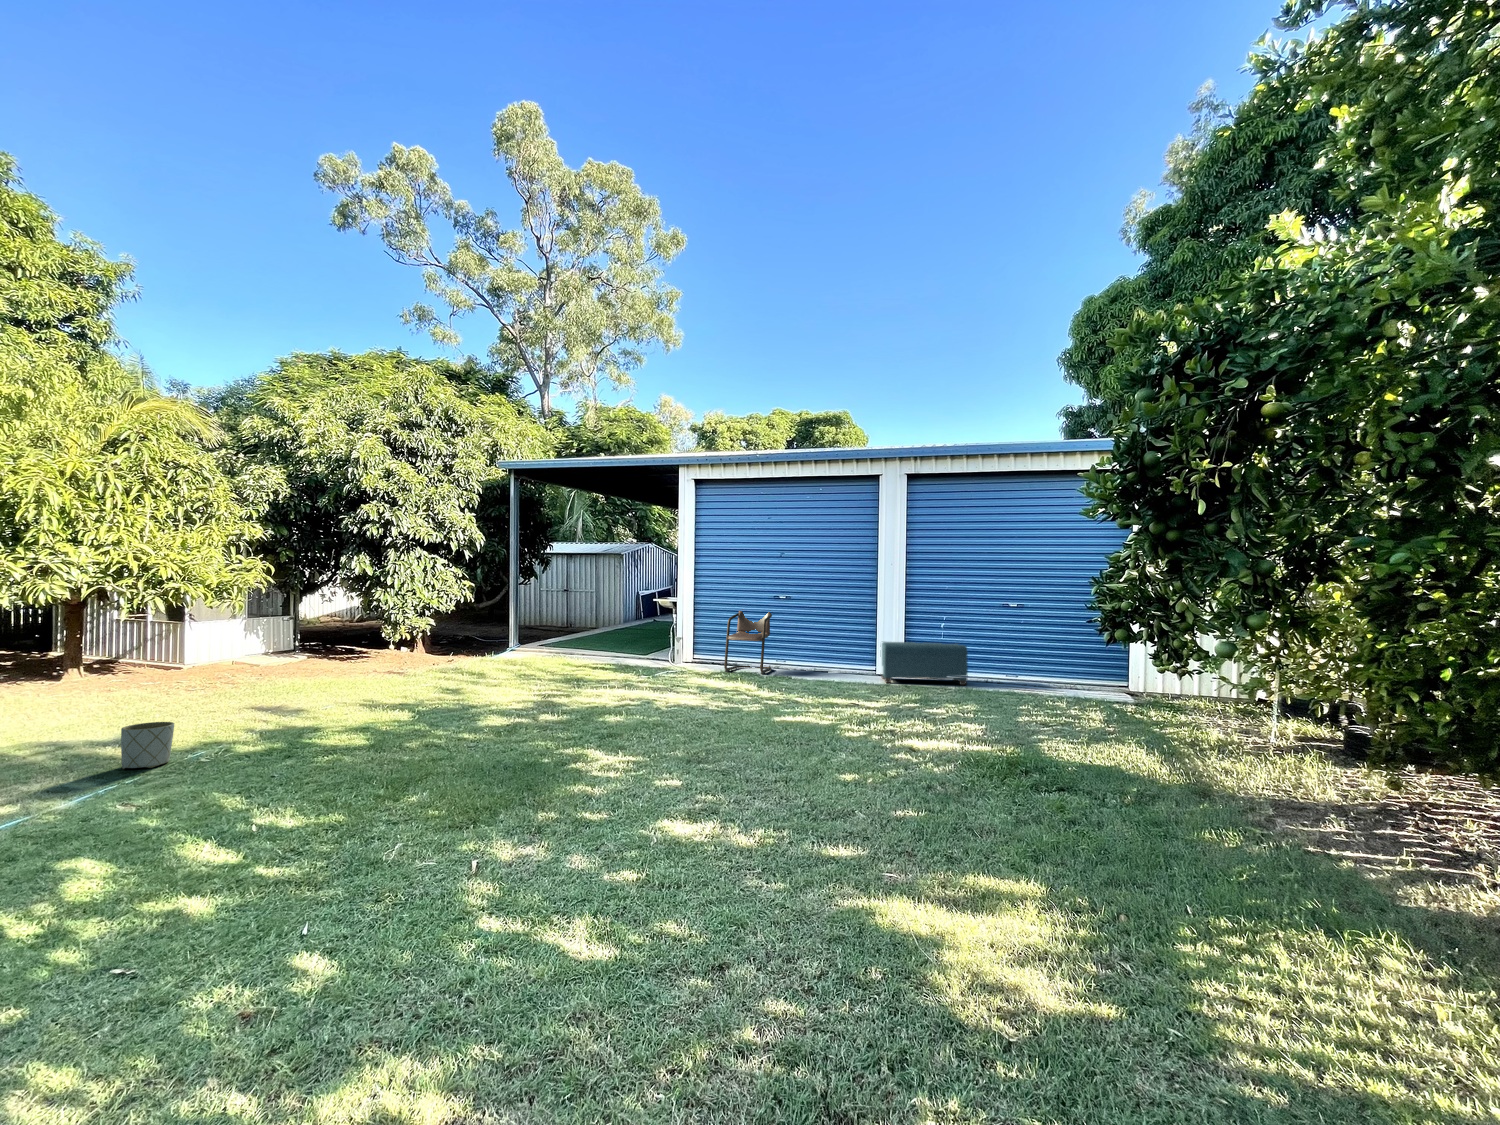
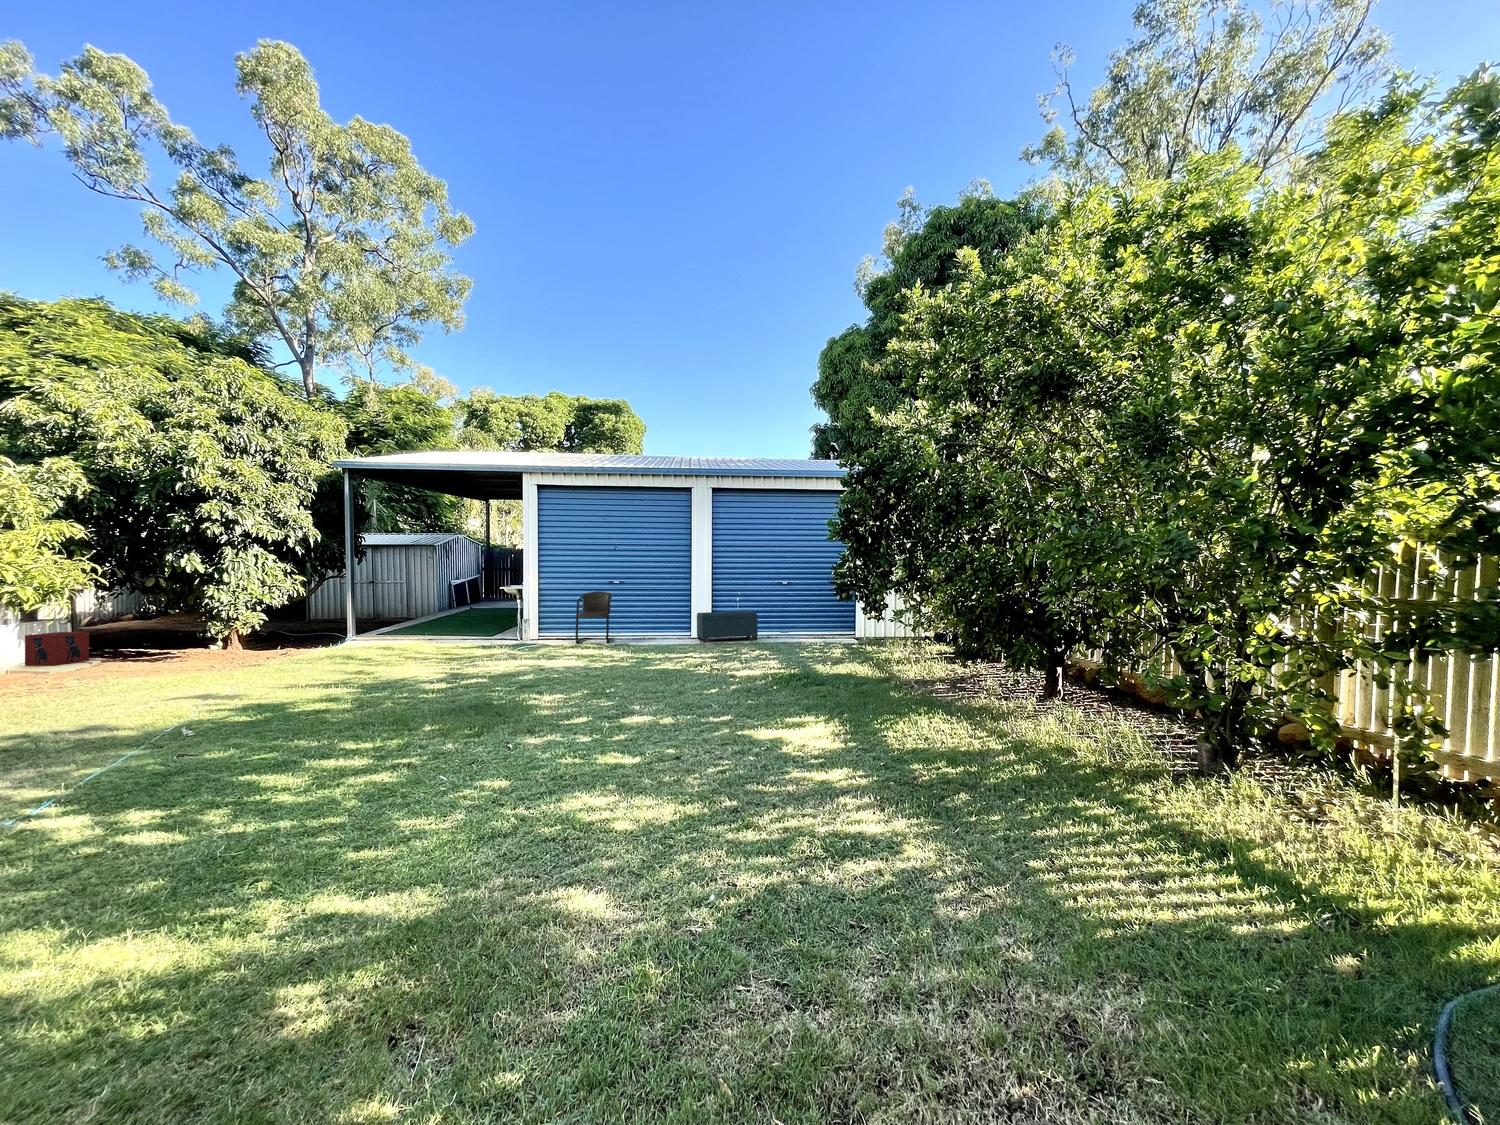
storage box: none [252,627,300,658] -> present [25,632,89,665]
planter: present [121,722,174,769] -> none [161,711,203,750]

